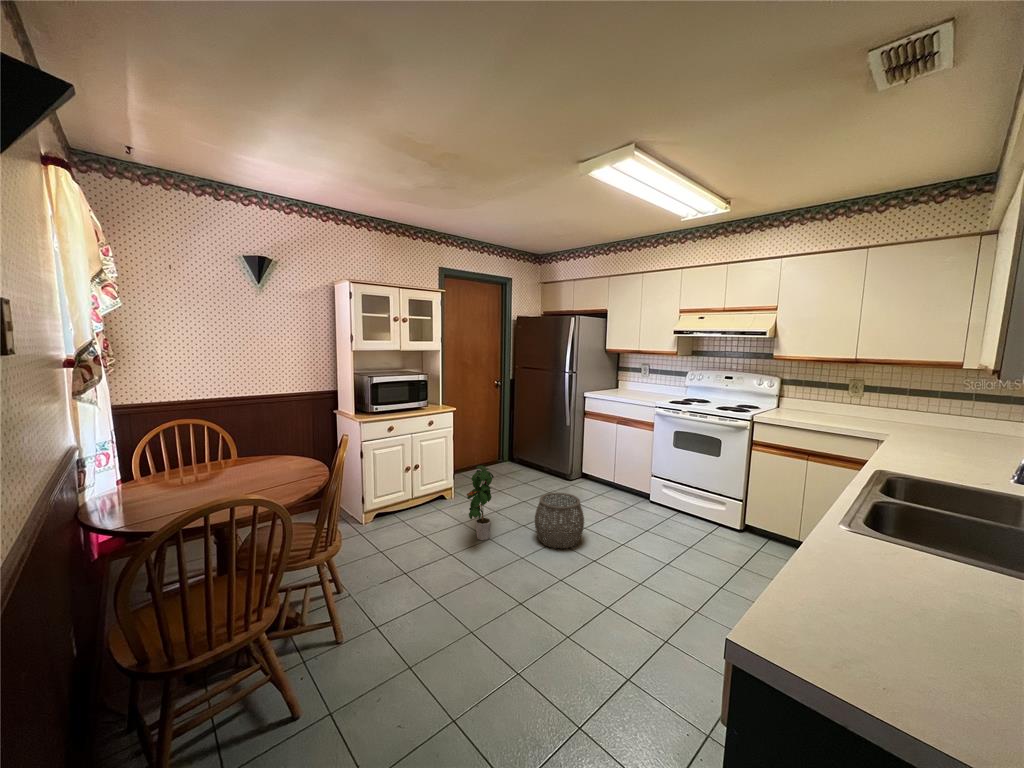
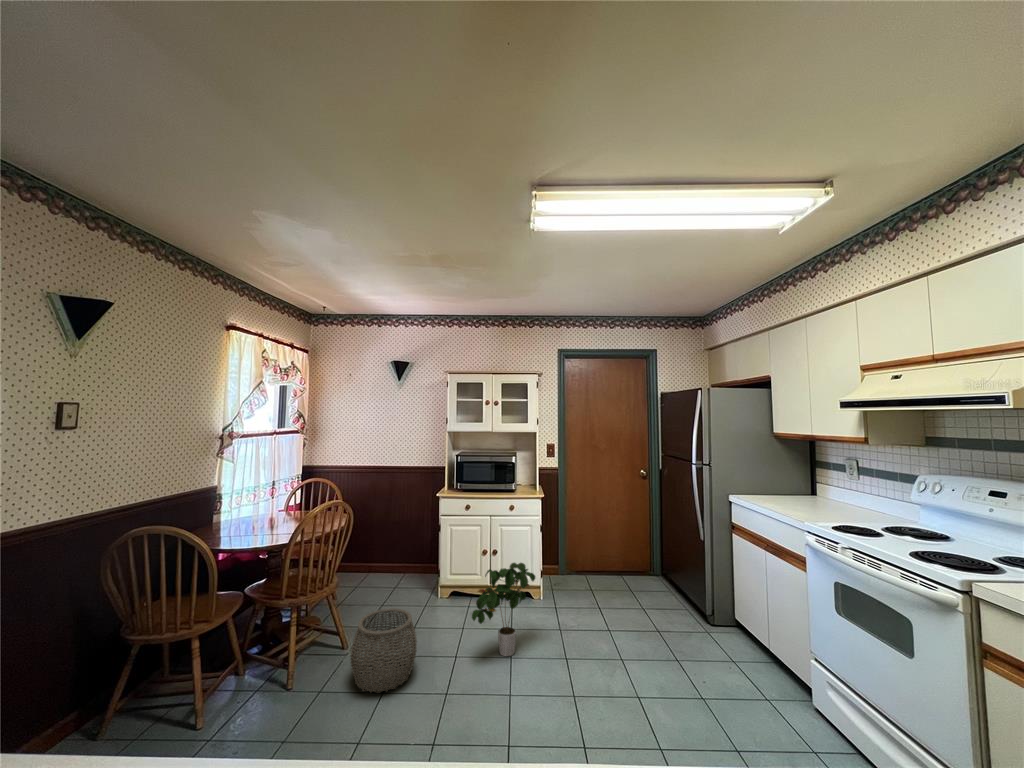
woven basket: present [535,492,584,548] -> present [351,608,417,693]

